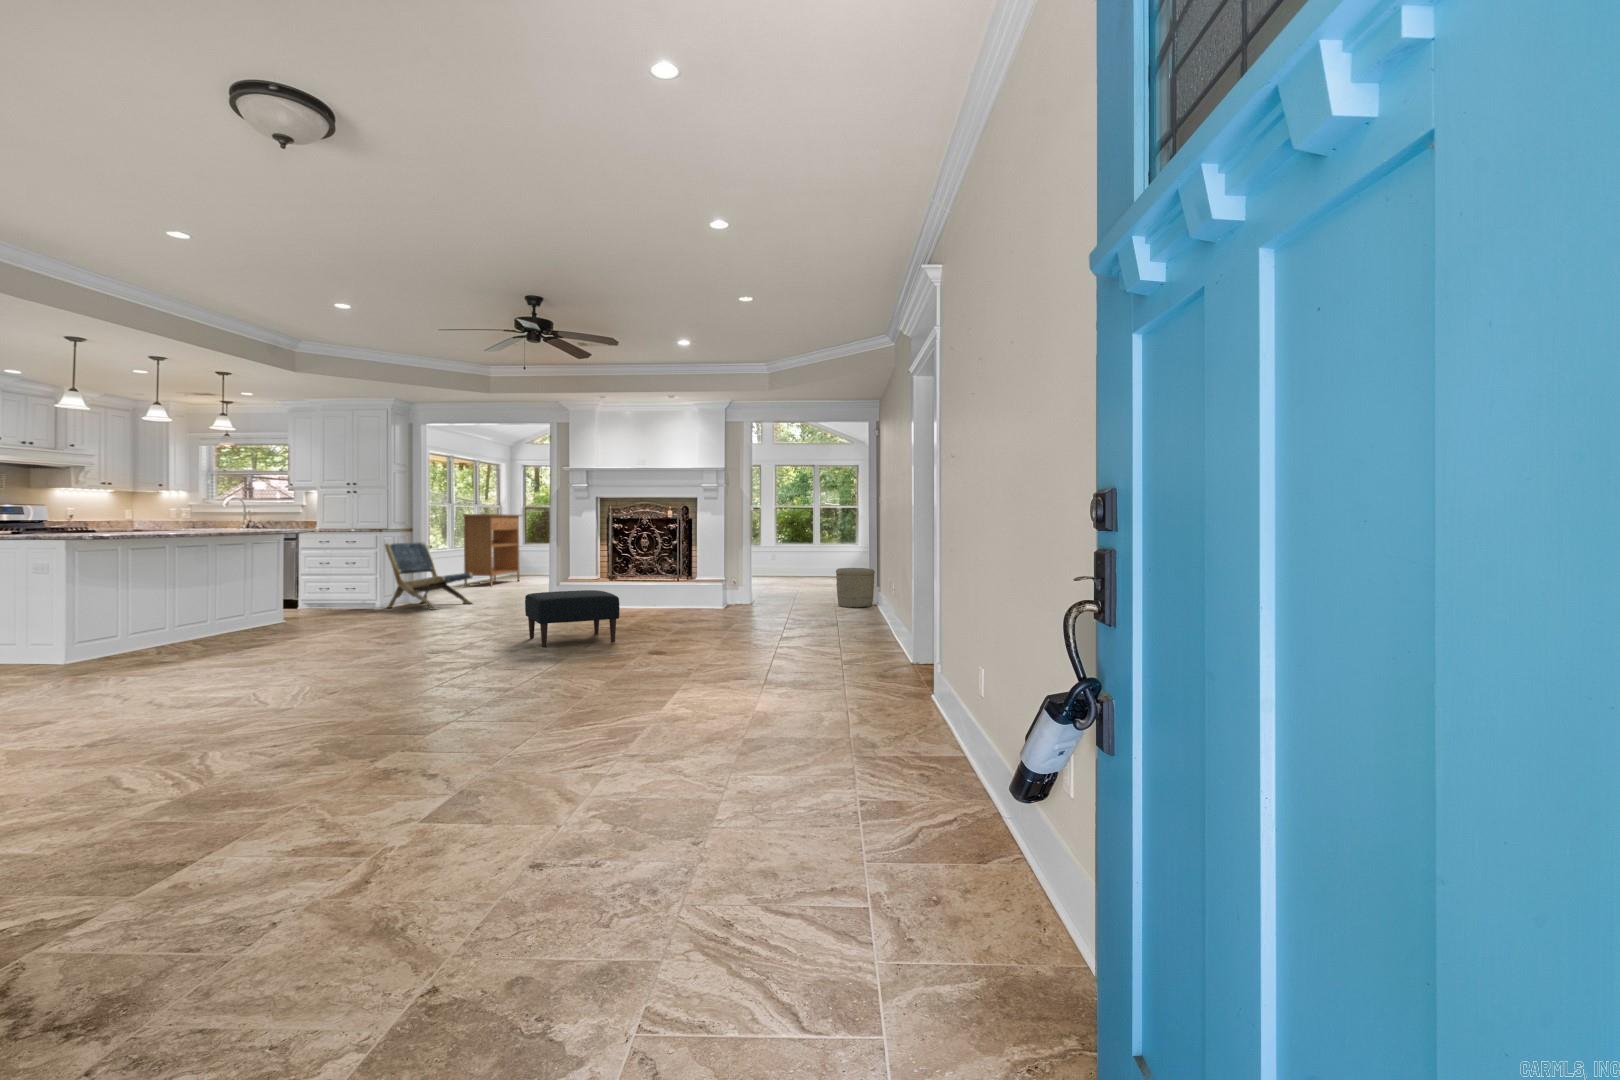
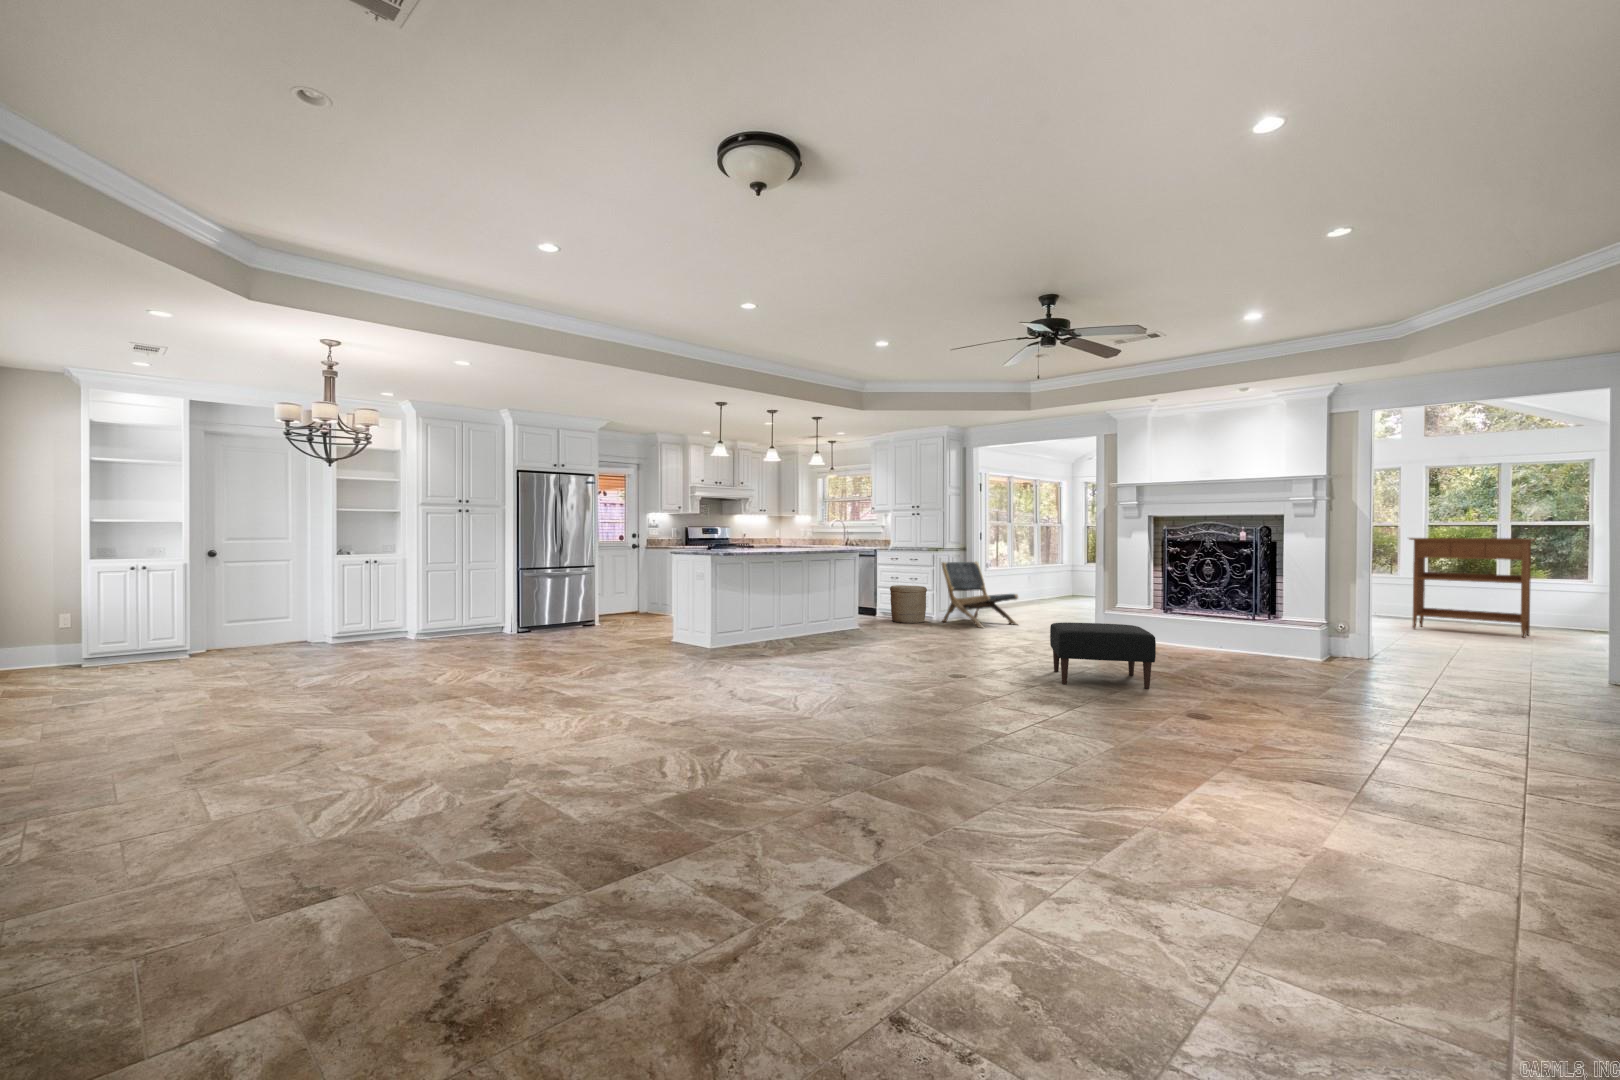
console table: present [463,514,520,587] -> present [1410,538,1536,638]
woven basket: present [836,568,875,608] -> present [890,585,927,623]

